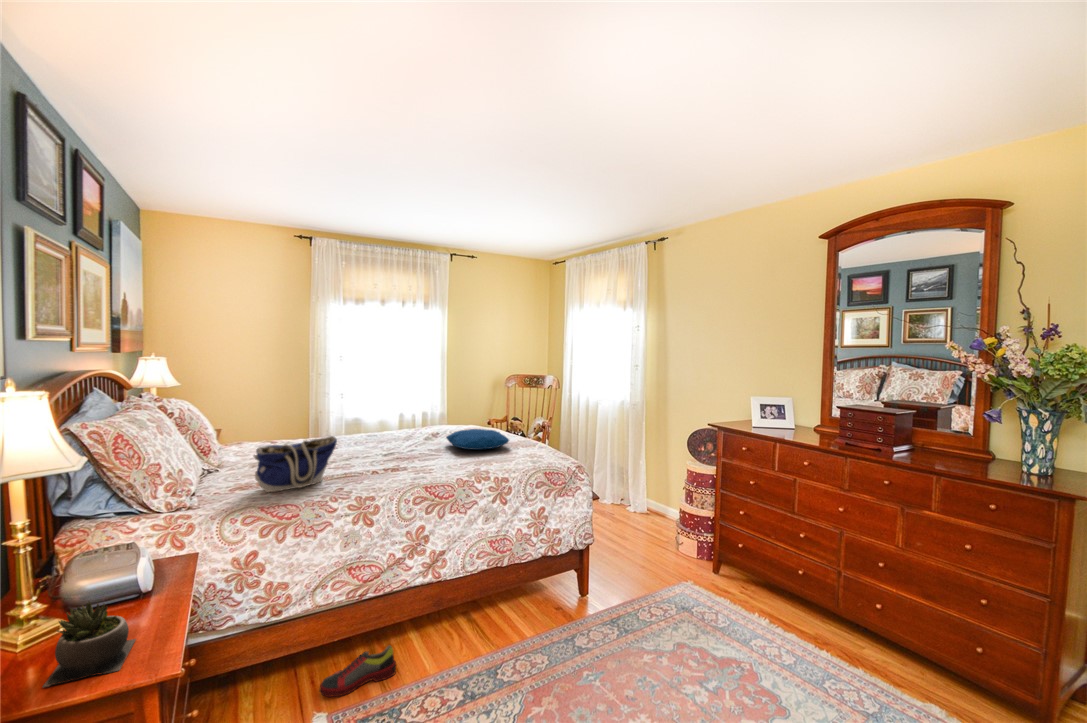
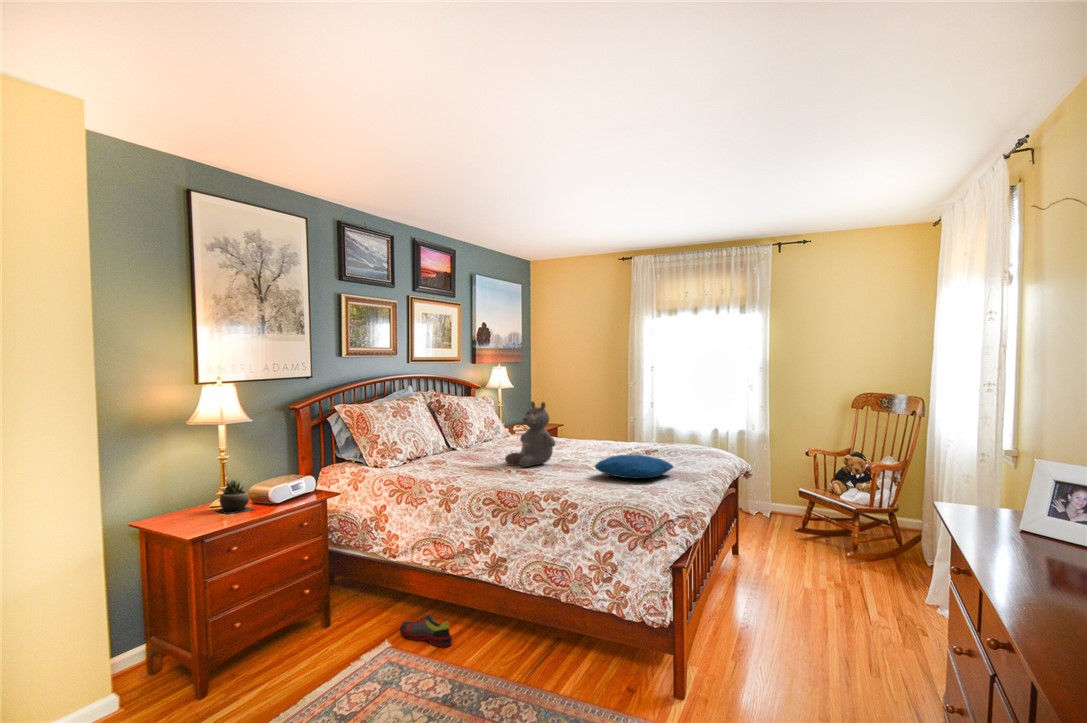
teddy bear: none [326,390,384,462] -> present [505,401,555,467]
tote bag: present [253,436,337,492] -> none [411,433,470,472]

